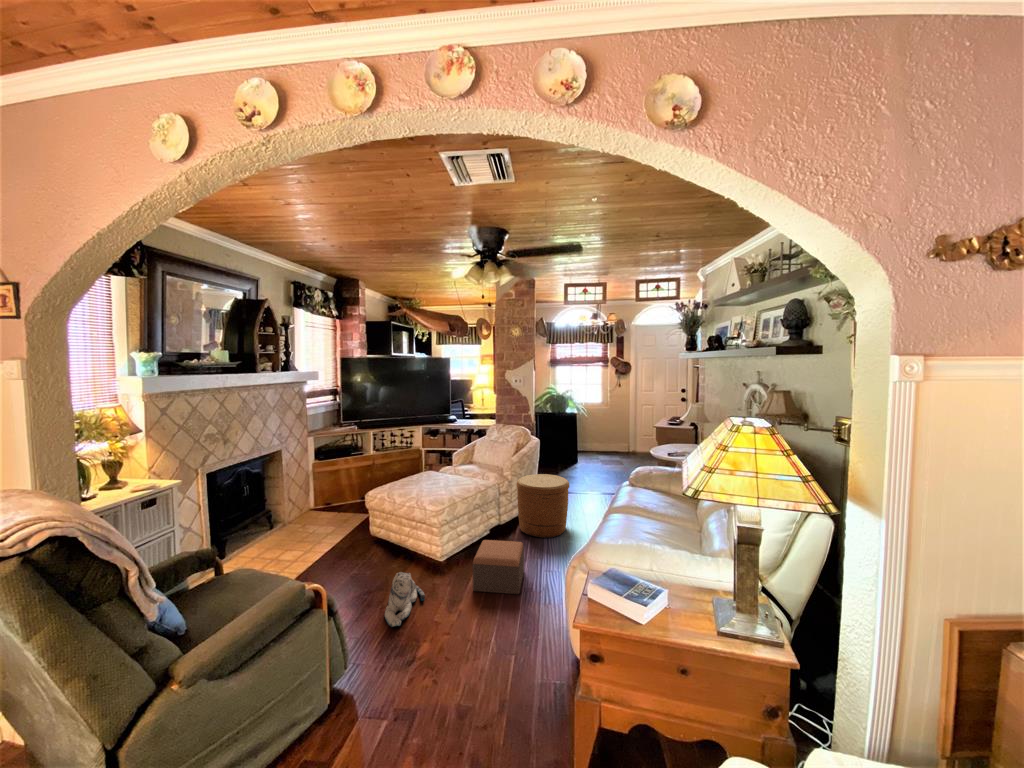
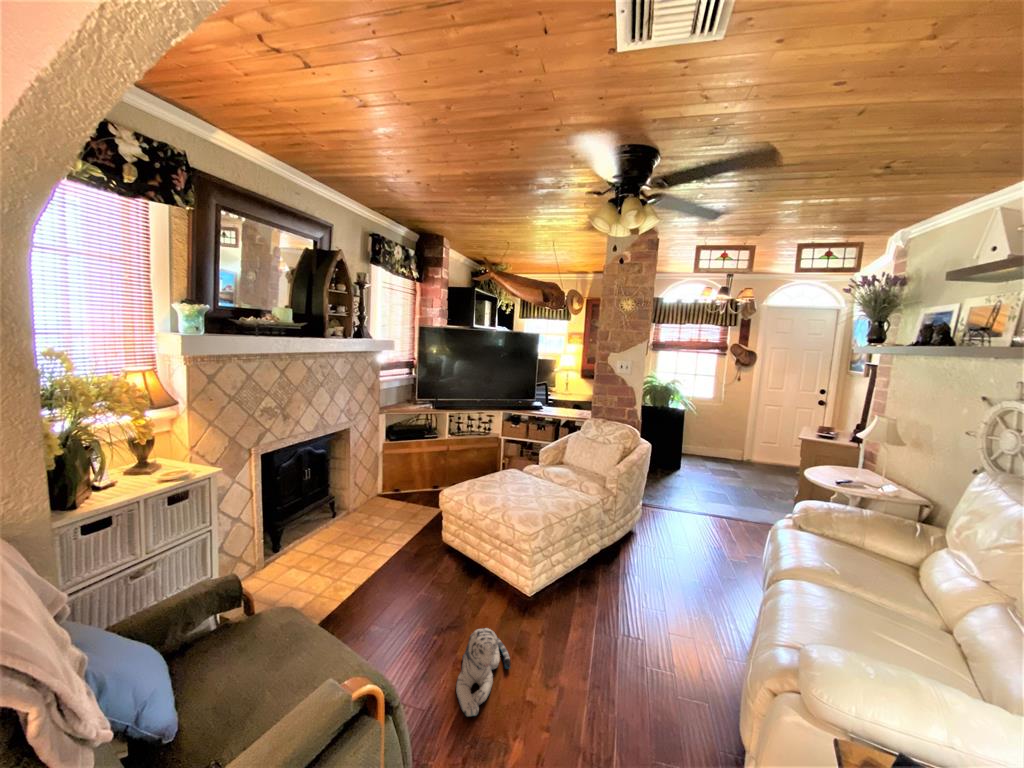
woven basket: present [517,474,569,538] -> none [624,489,699,580]
footstool: present [472,540,524,594] -> none [575,584,649,682]

